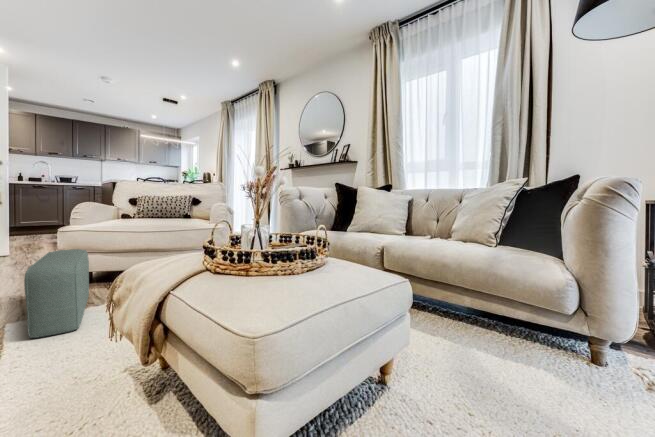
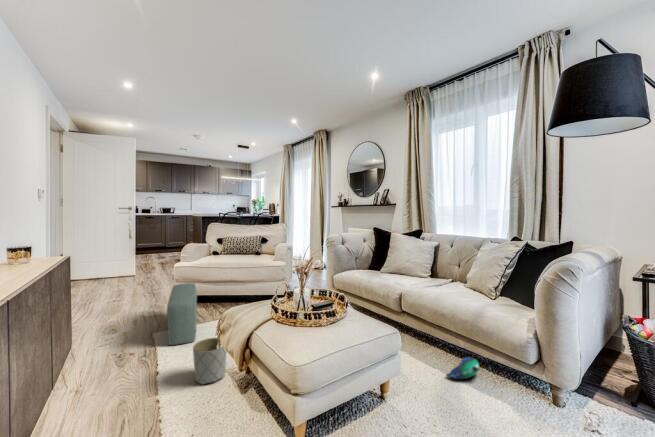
planter: none [56,316,126,396] -> present [193,338,227,385]
plush toy: none [453,319,494,347] -> present [446,357,479,379]

